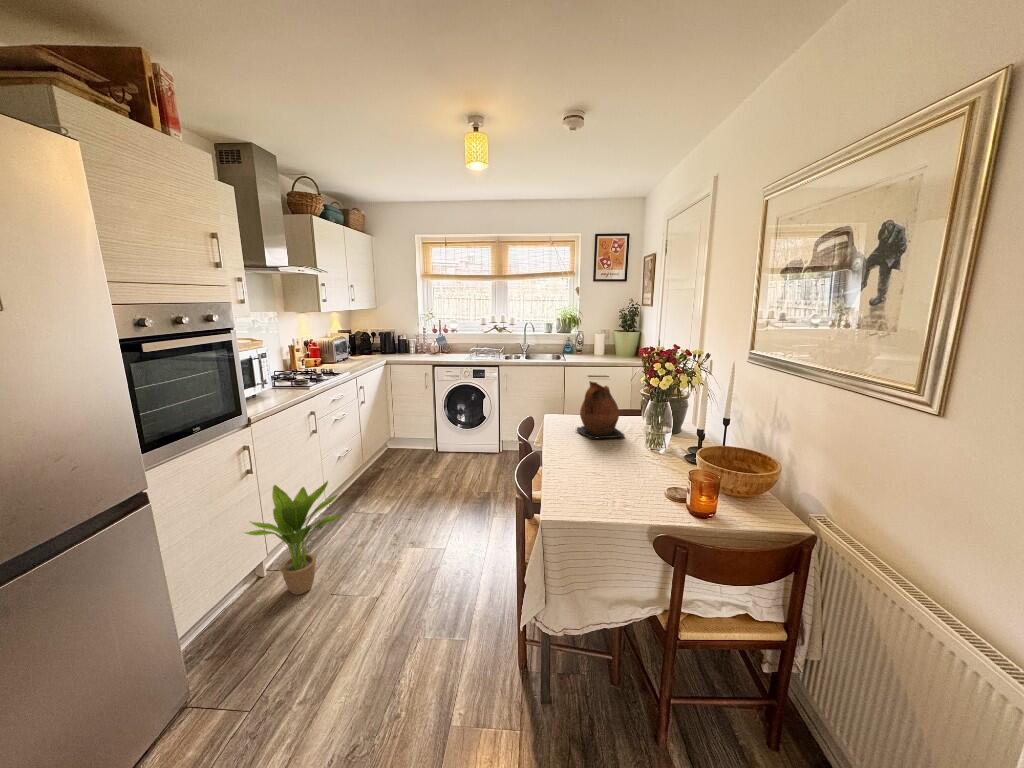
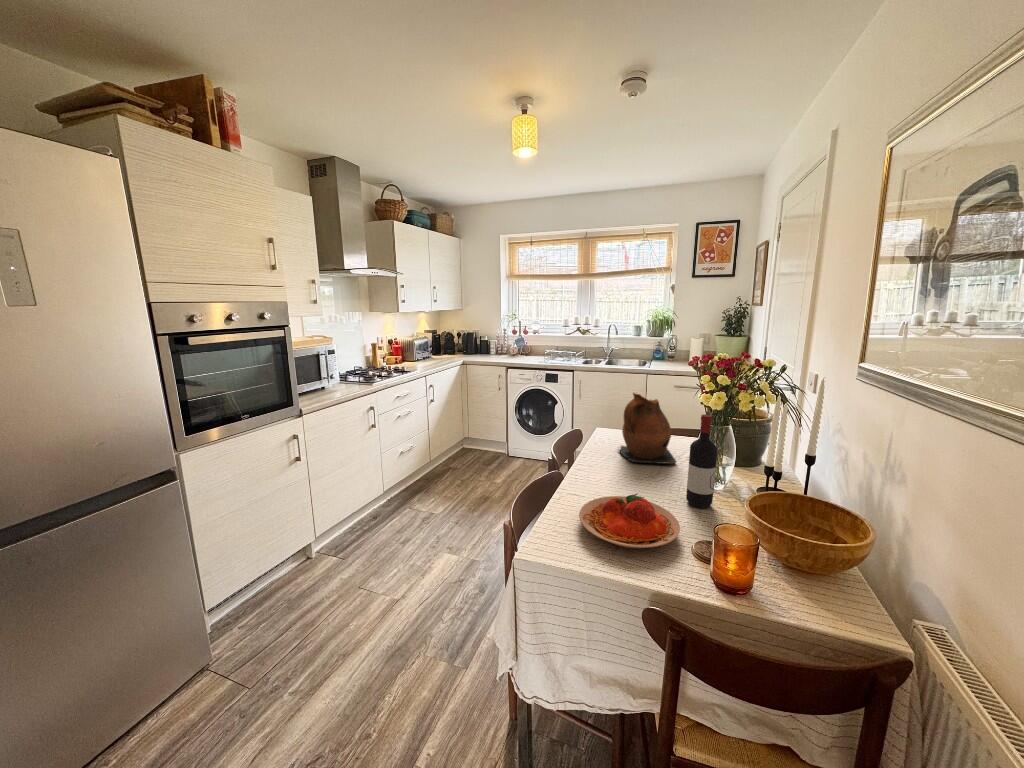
wine bottle: none [646,394,669,466] -> present [686,414,718,508]
plate: none [580,458,658,499] -> present [579,494,680,548]
potted plant: present [246,481,341,595] -> none [278,473,372,581]

